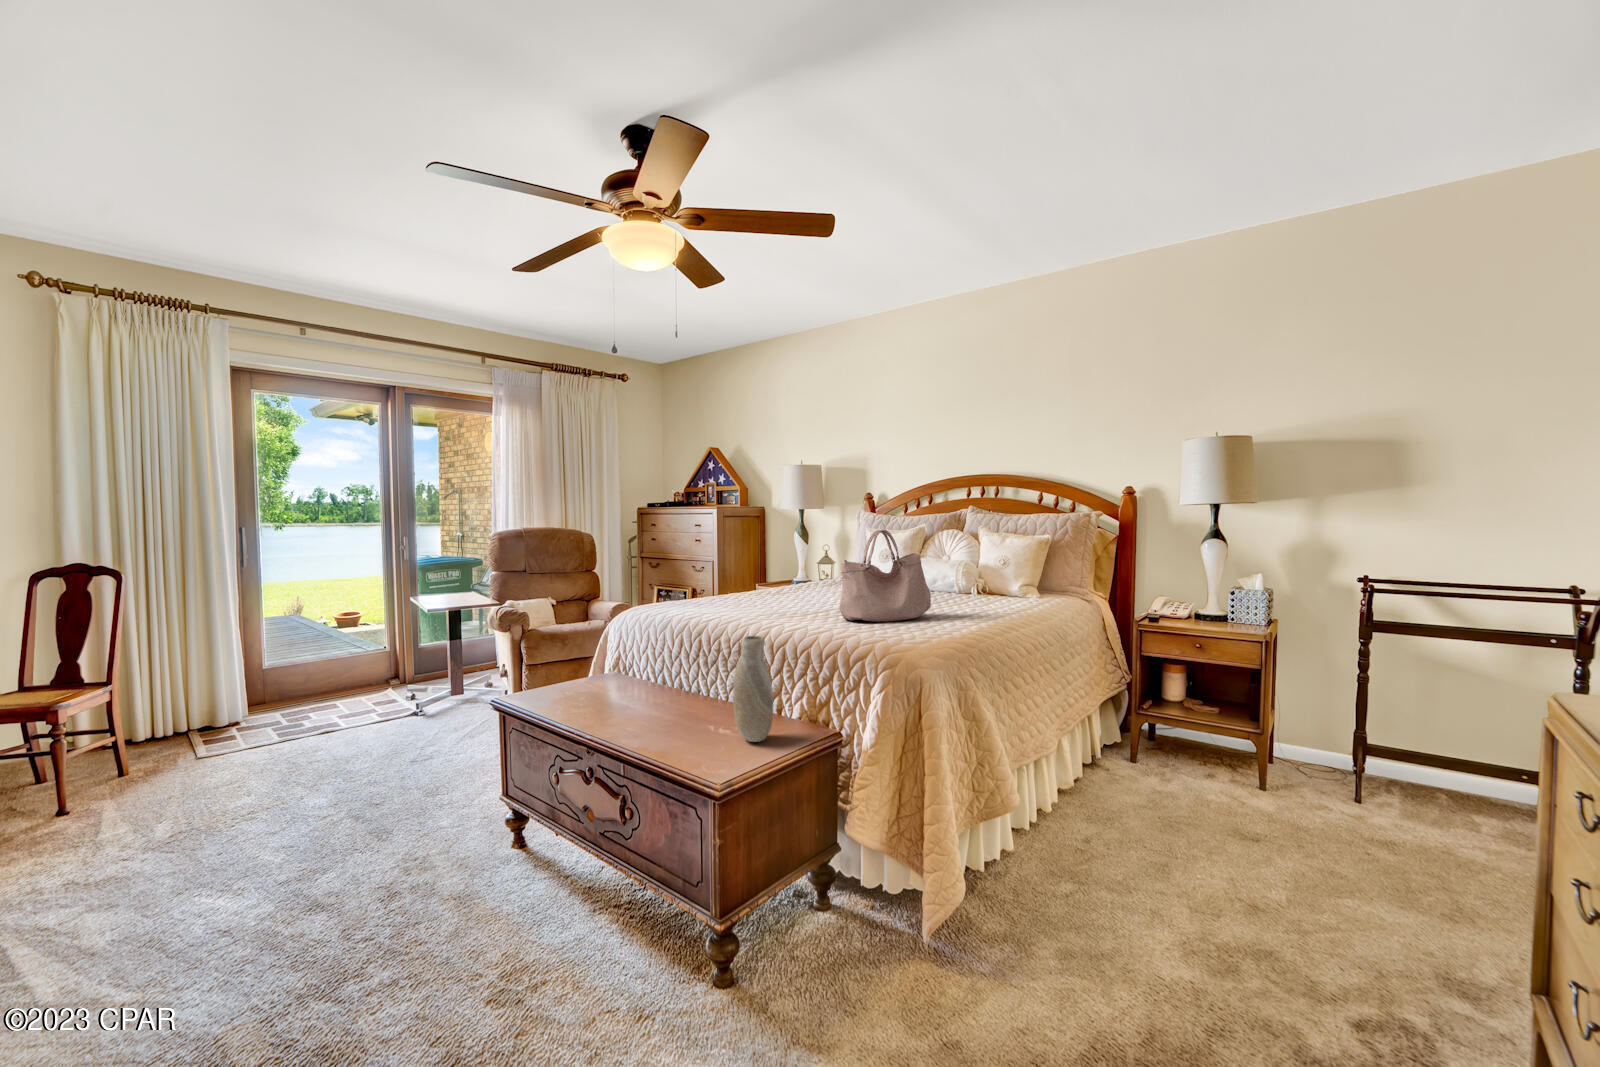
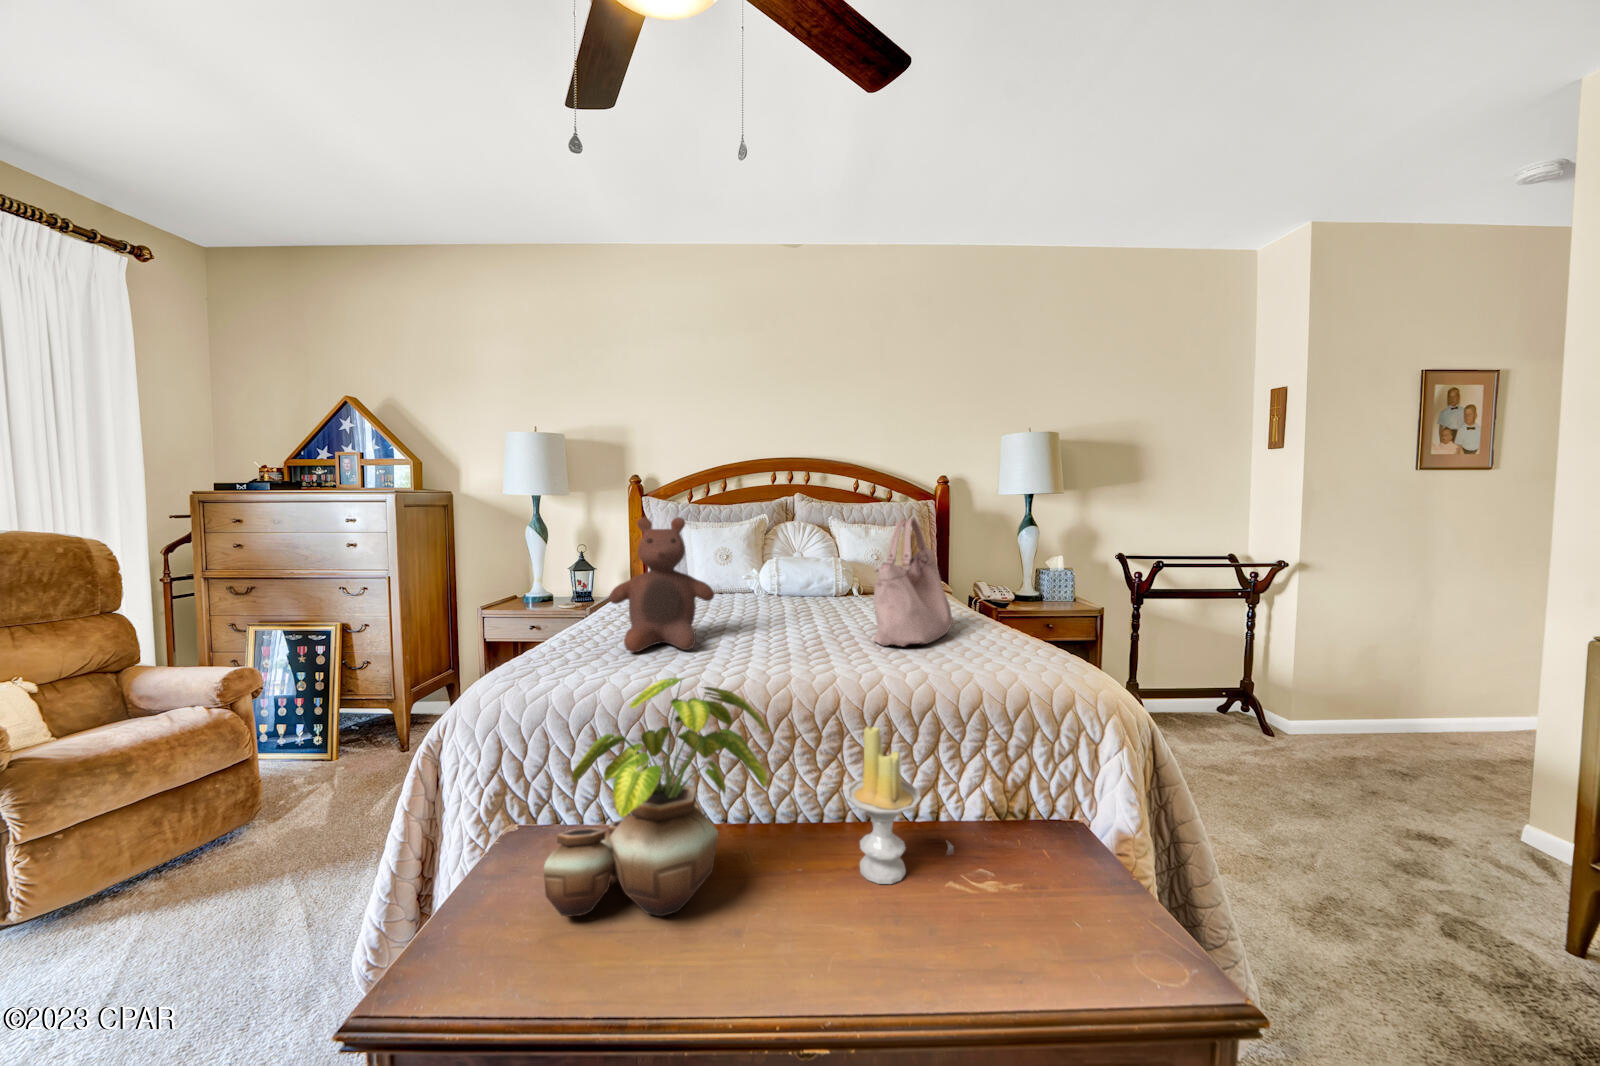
stuffed bear: none [710,527,774,607] -> present [609,517,714,652]
potted plant: none [583,602,672,702] -> present [544,678,768,917]
vase: present [733,636,774,742] -> none [1022,706,1094,904]
candle: none [688,637,728,719] -> present [846,726,921,884]

